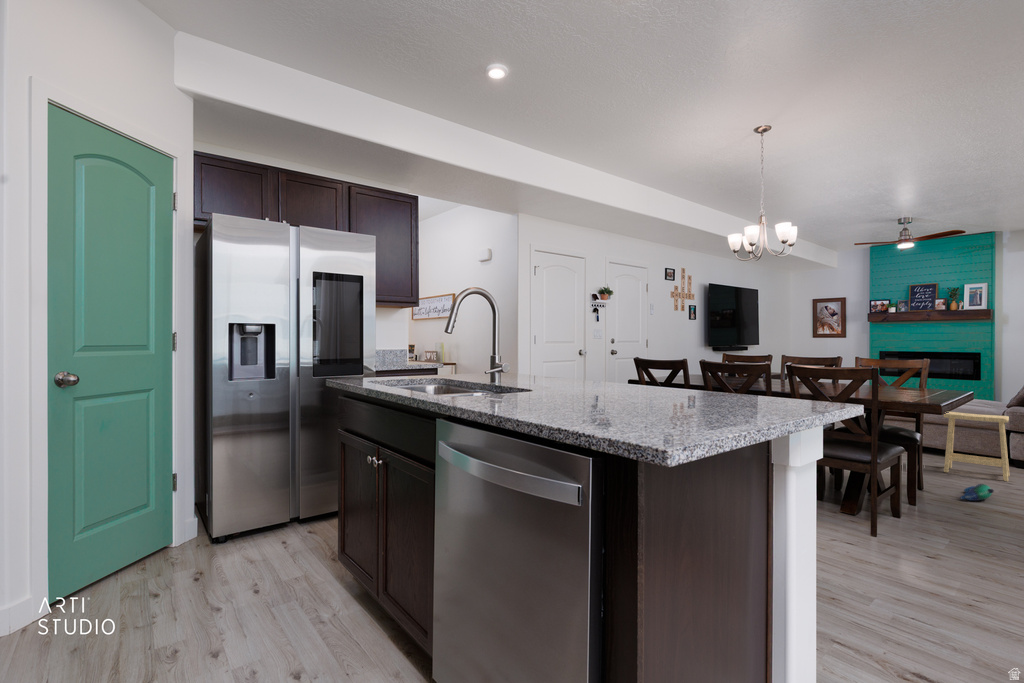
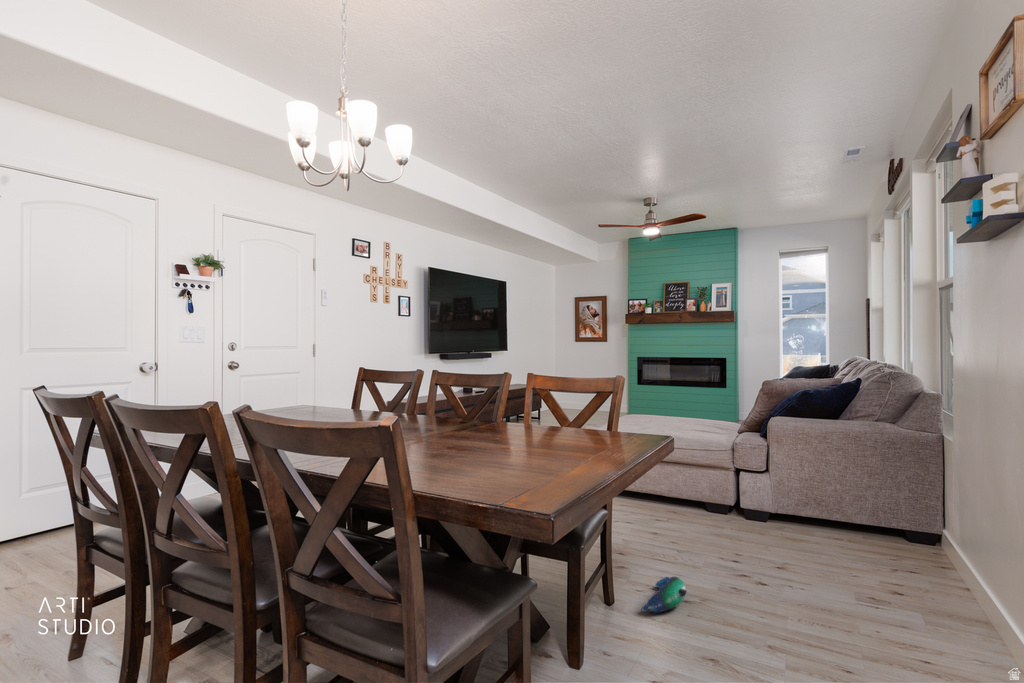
footstool: present [944,412,1010,481] -> none [649,447,724,550]

